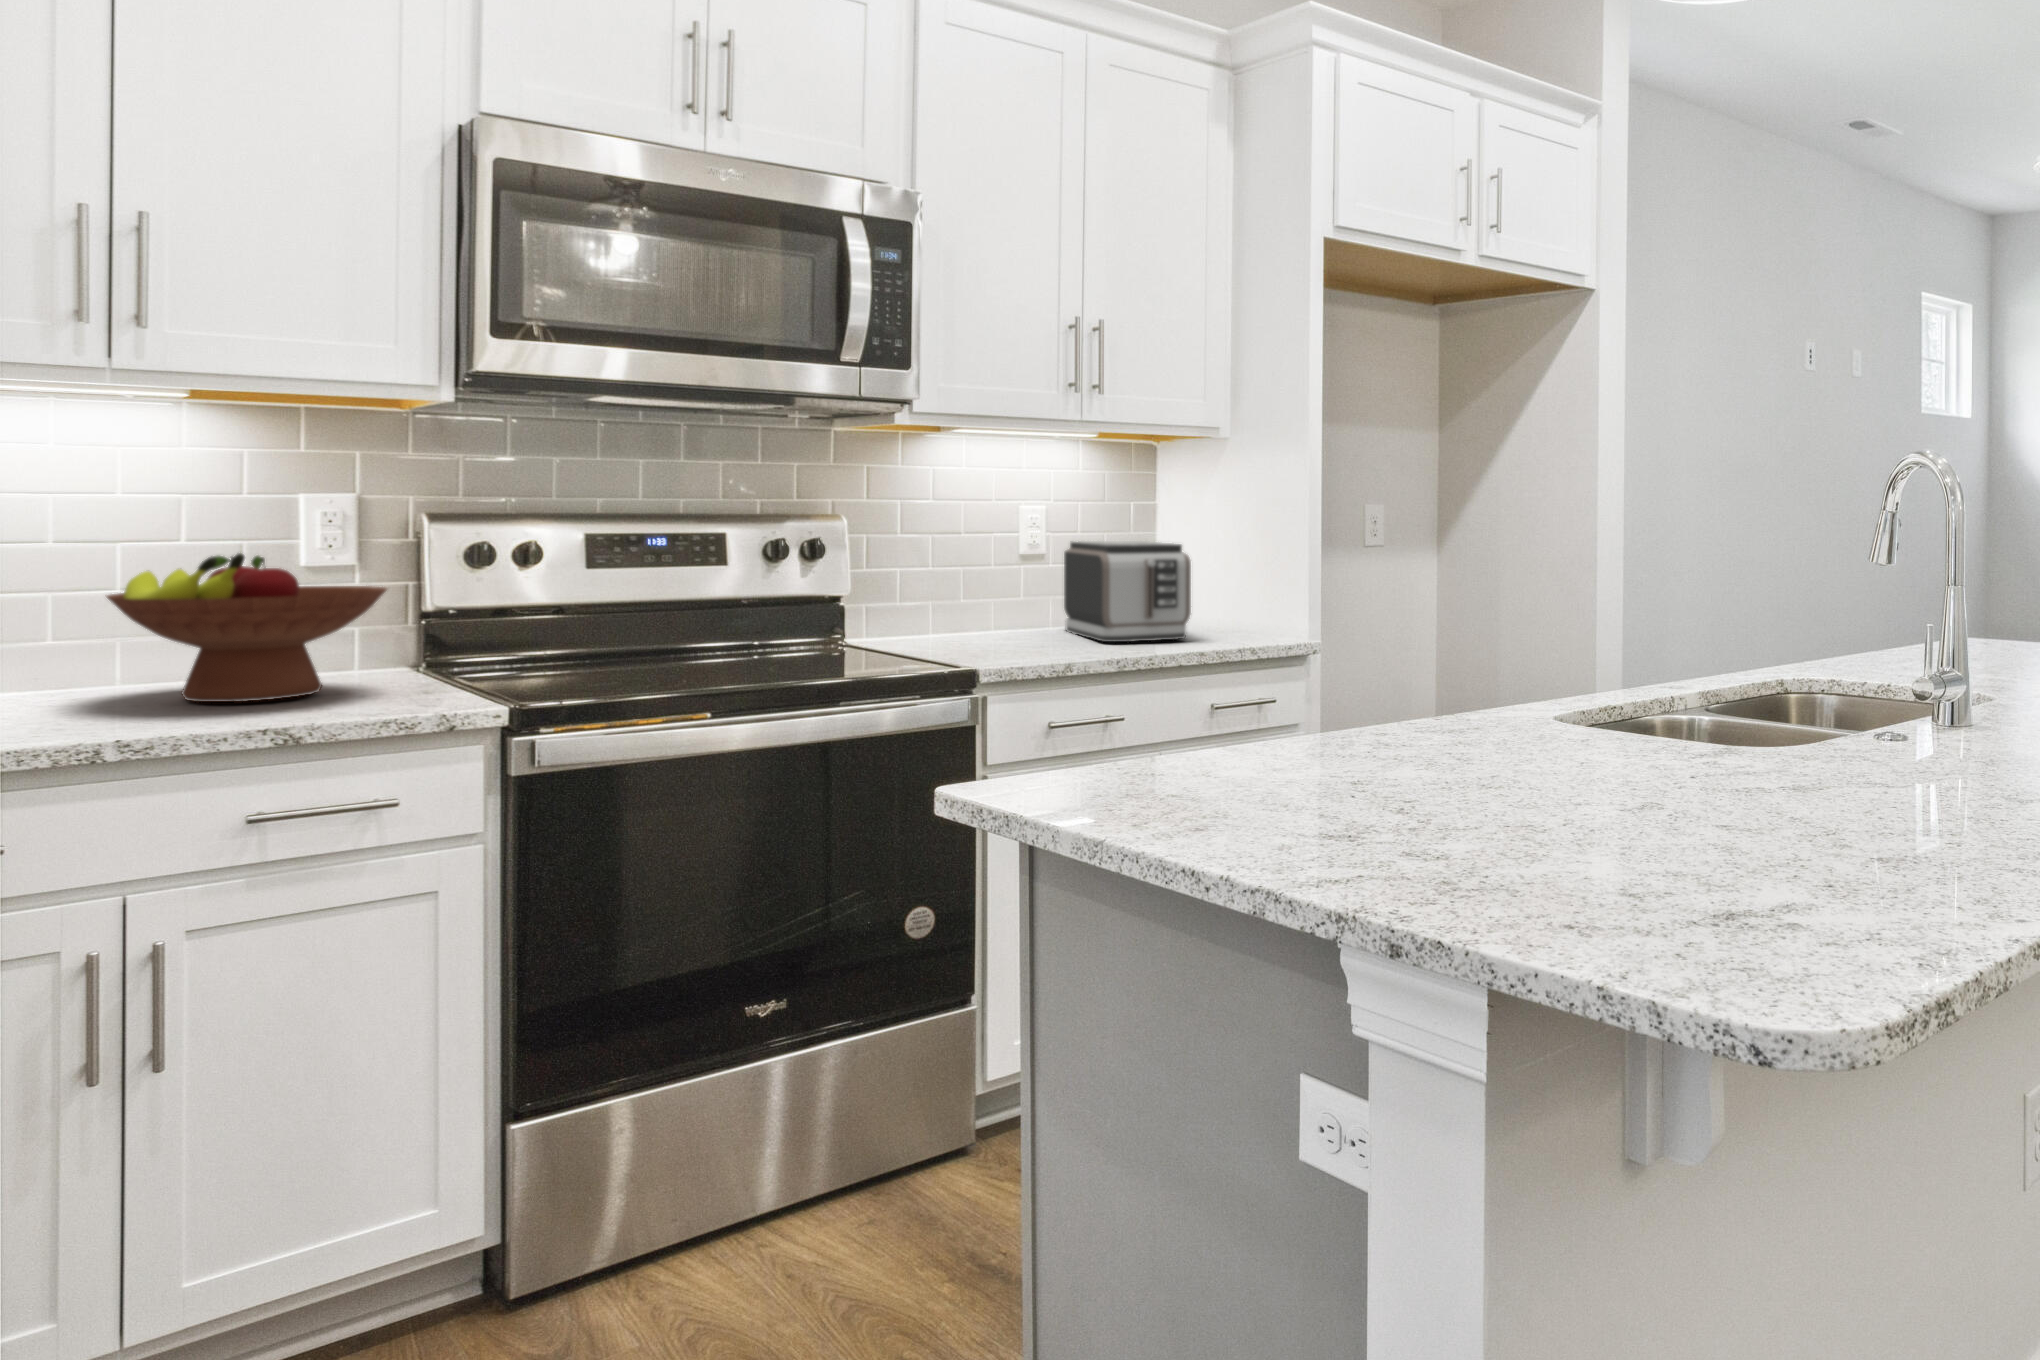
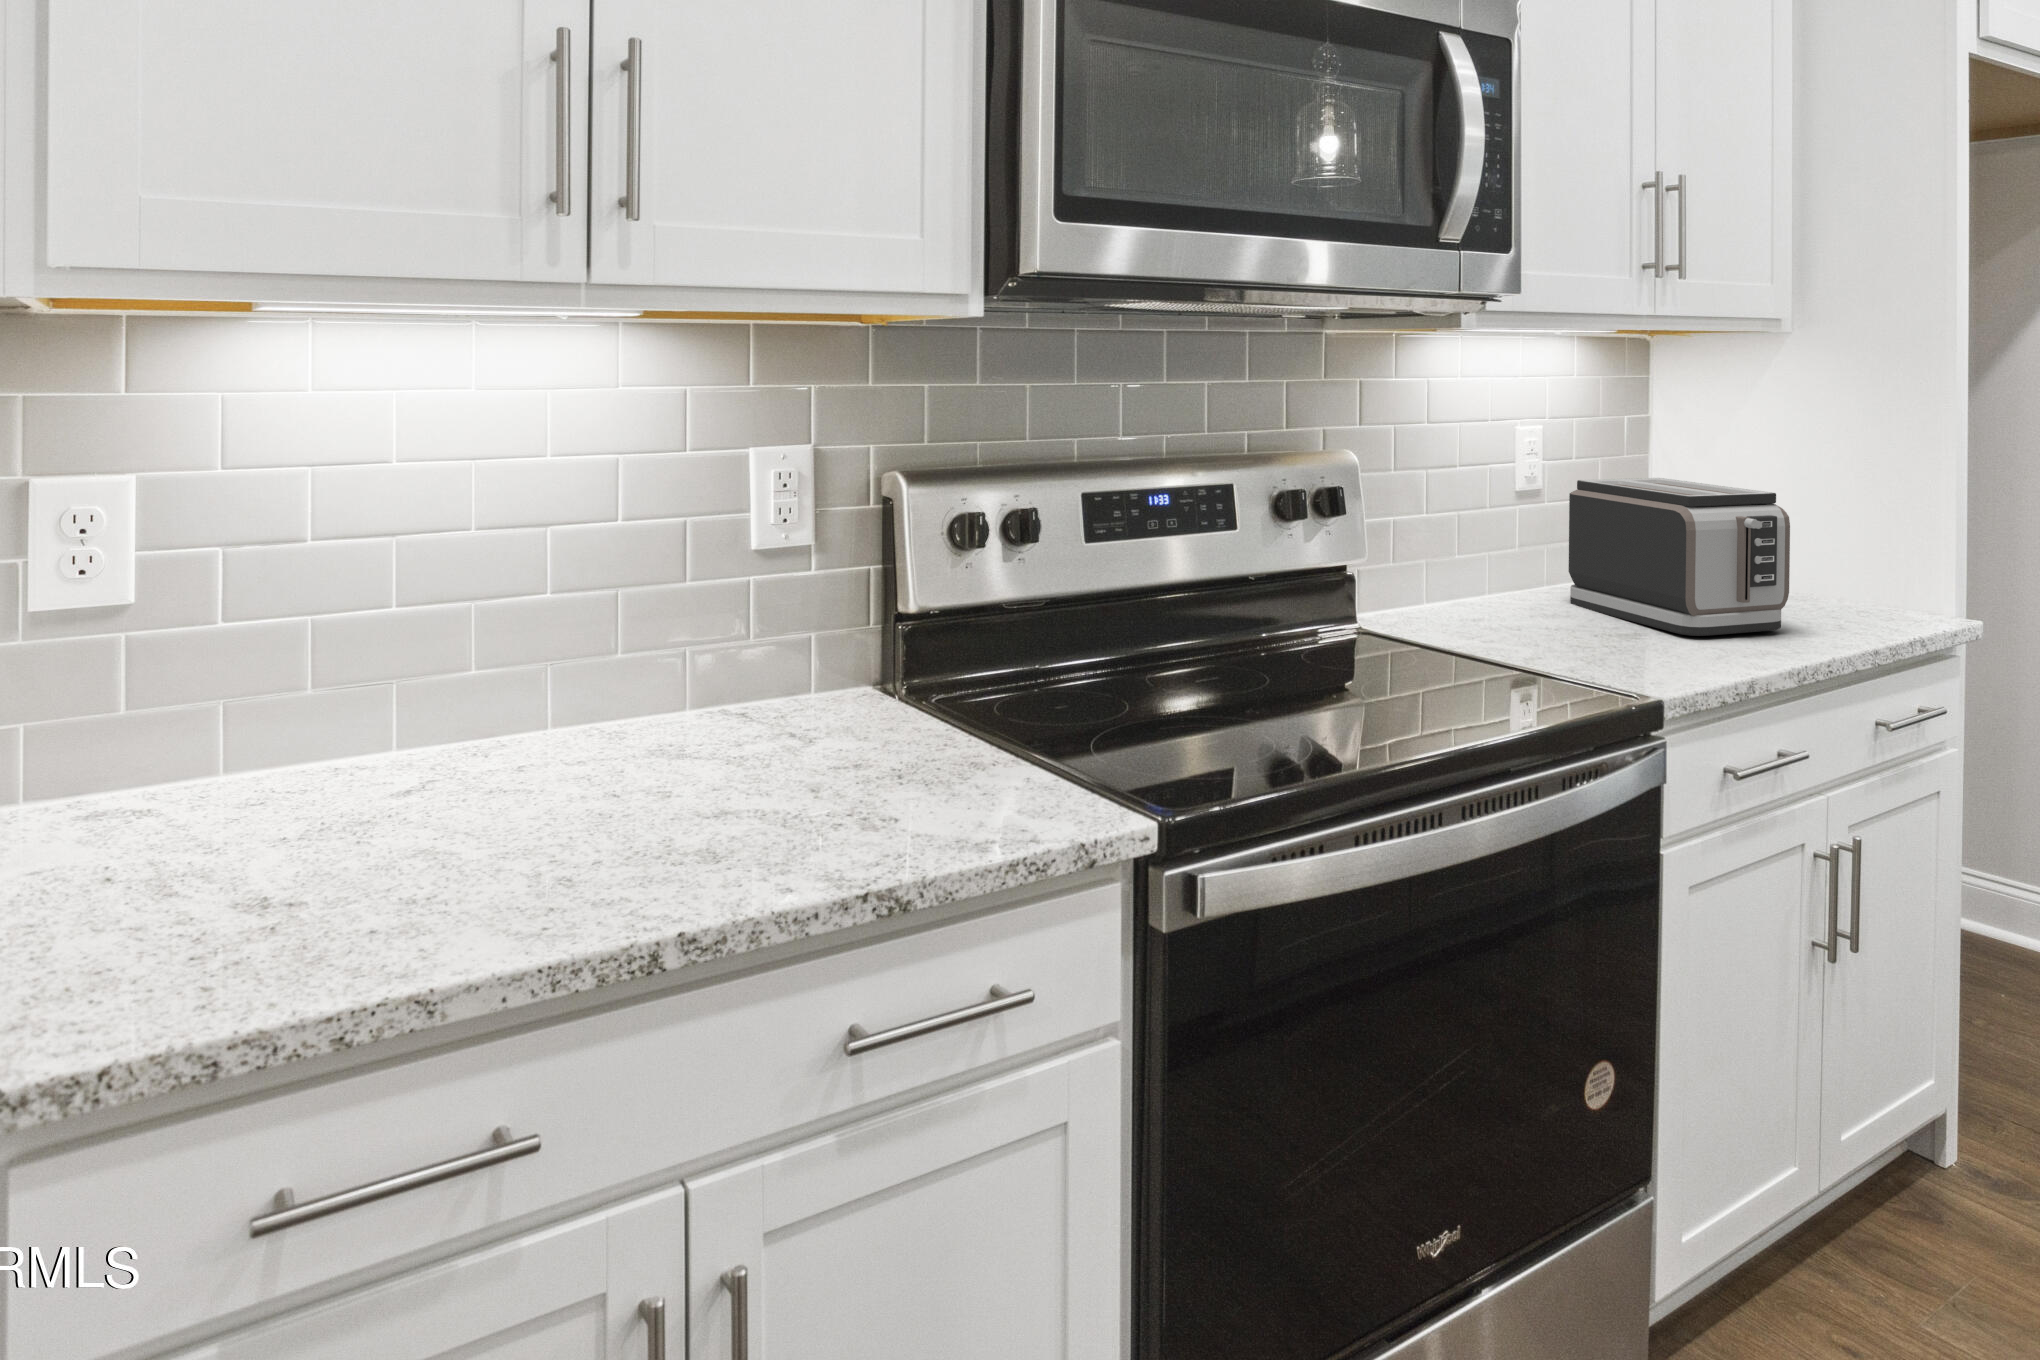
fruit bowl: present [107,553,387,702] -> none [572,564,925,801]

